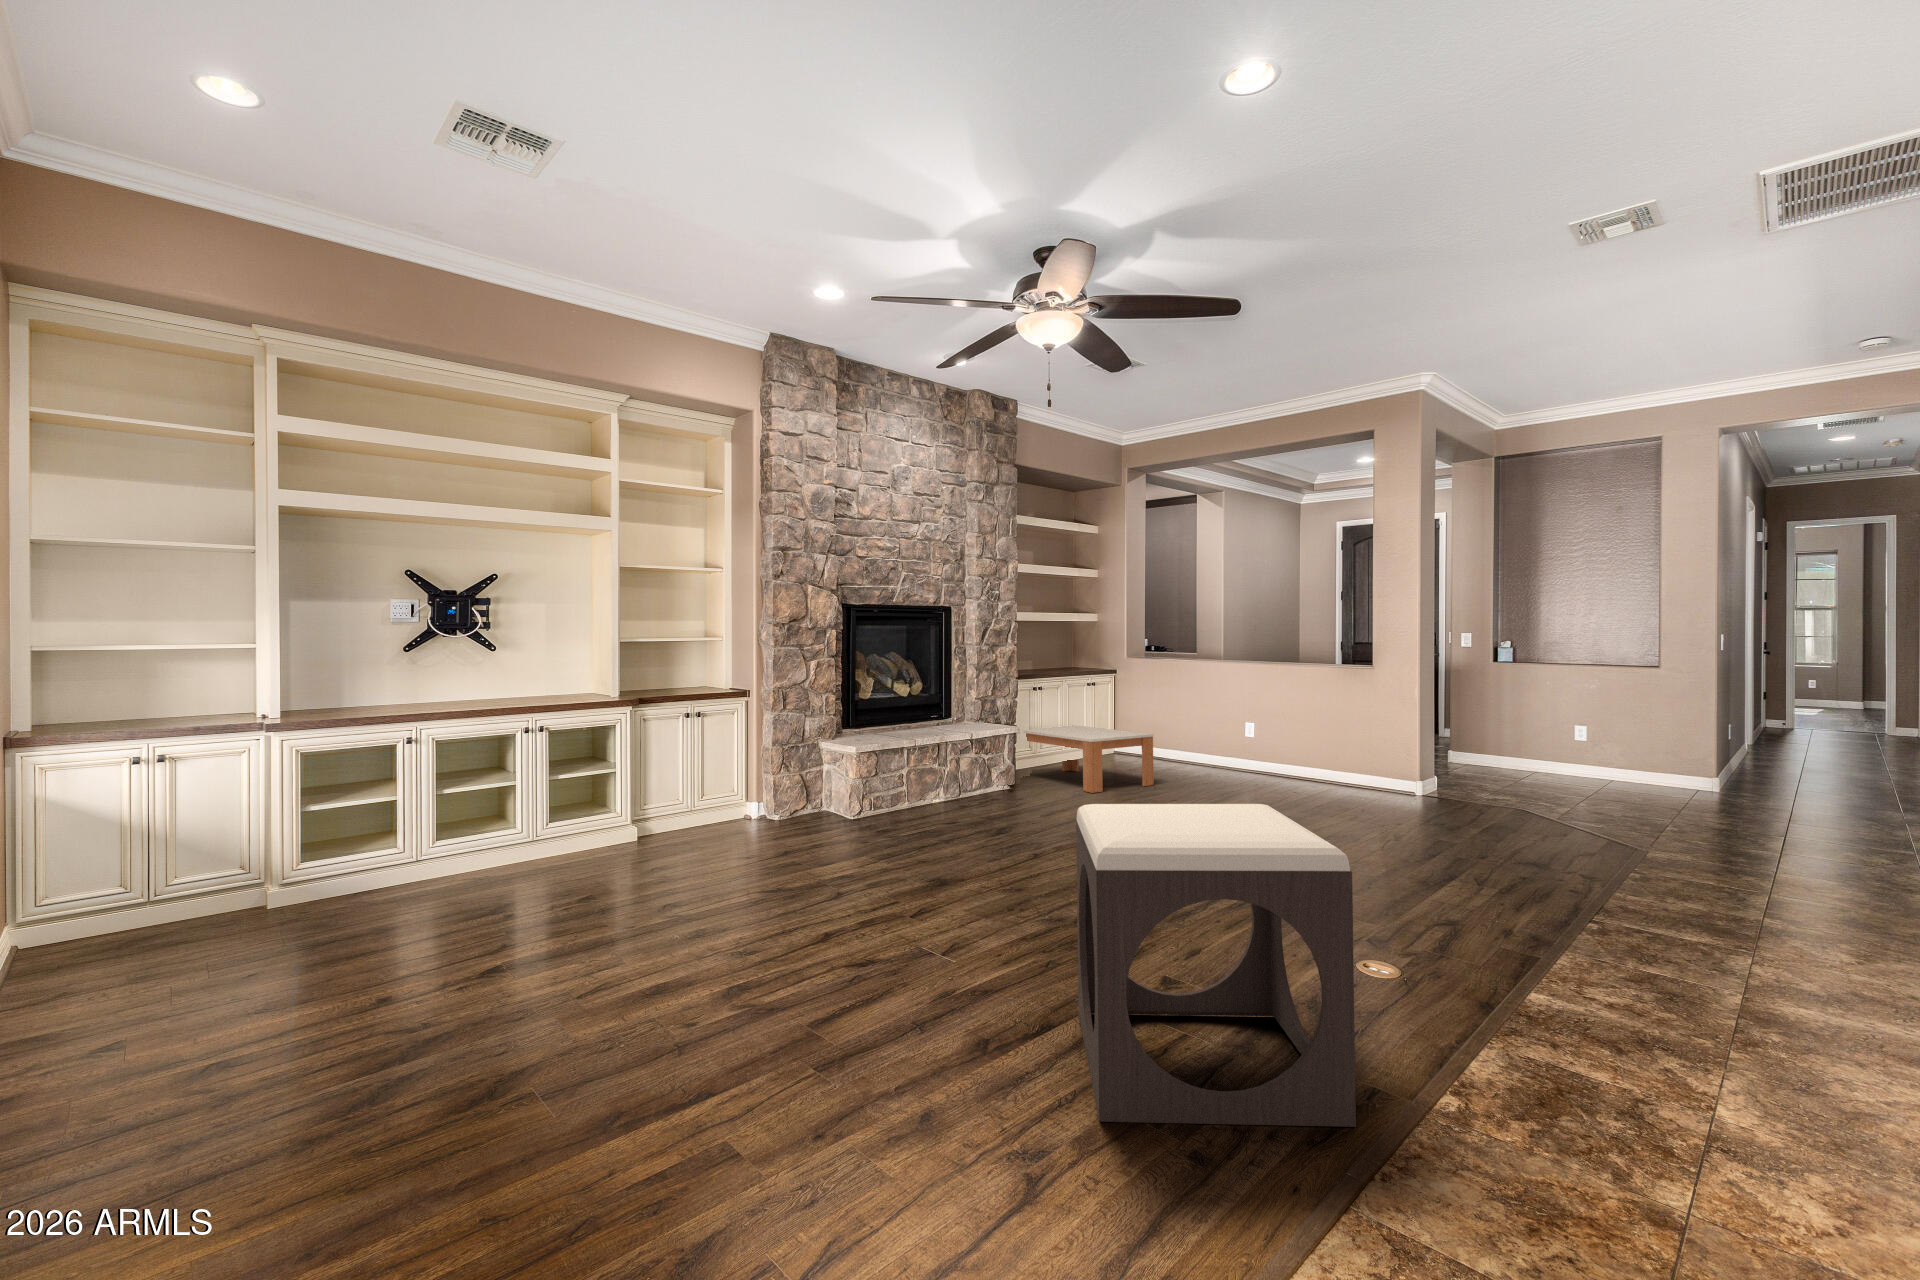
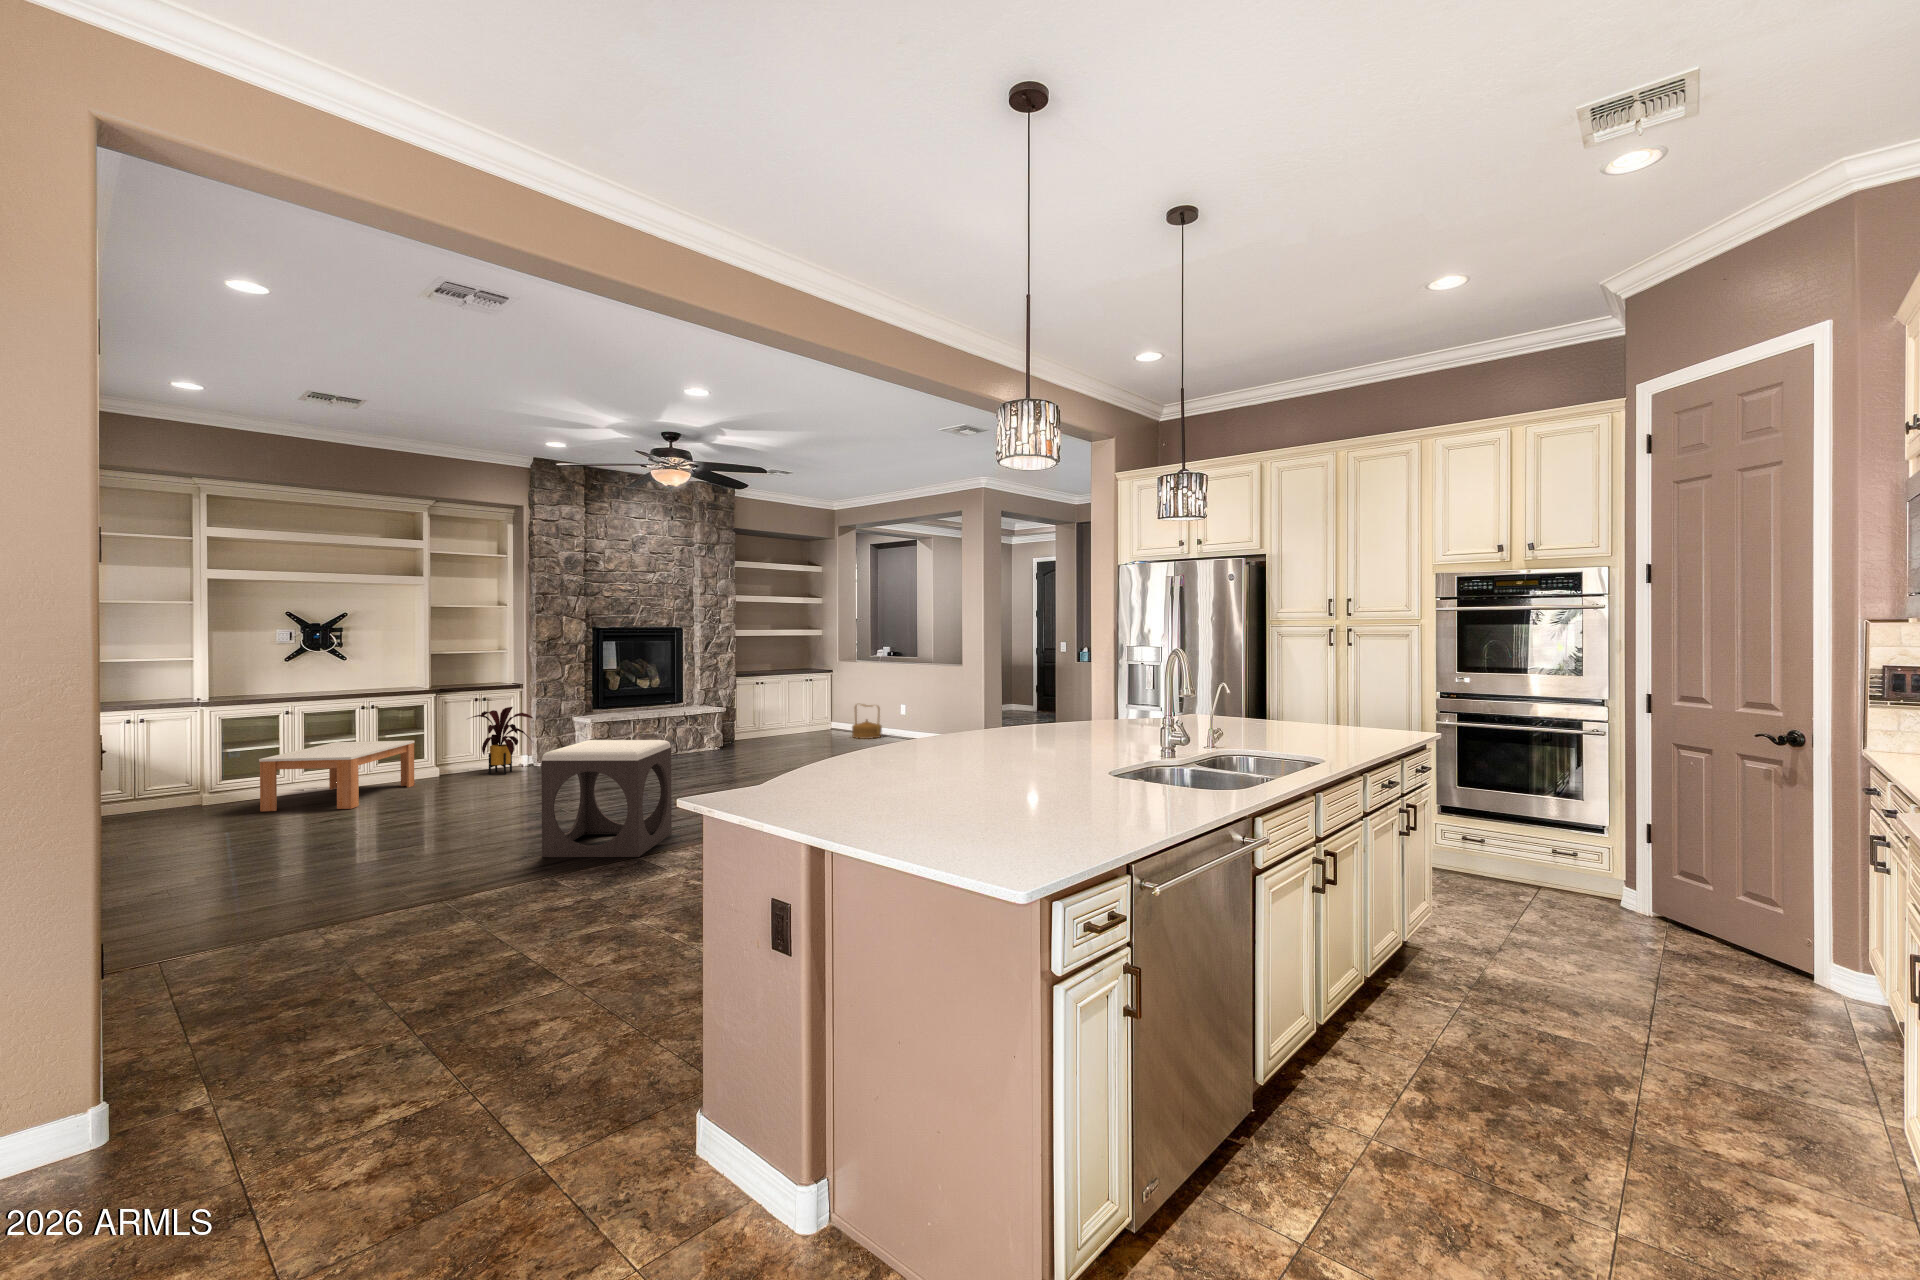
woven basket: none [1161,719,1206,770] -> present [852,704,882,739]
coffee table: present [1023,725,1154,793] -> present [259,741,415,811]
house plant: none [680,726,784,837] -> present [471,707,533,774]

